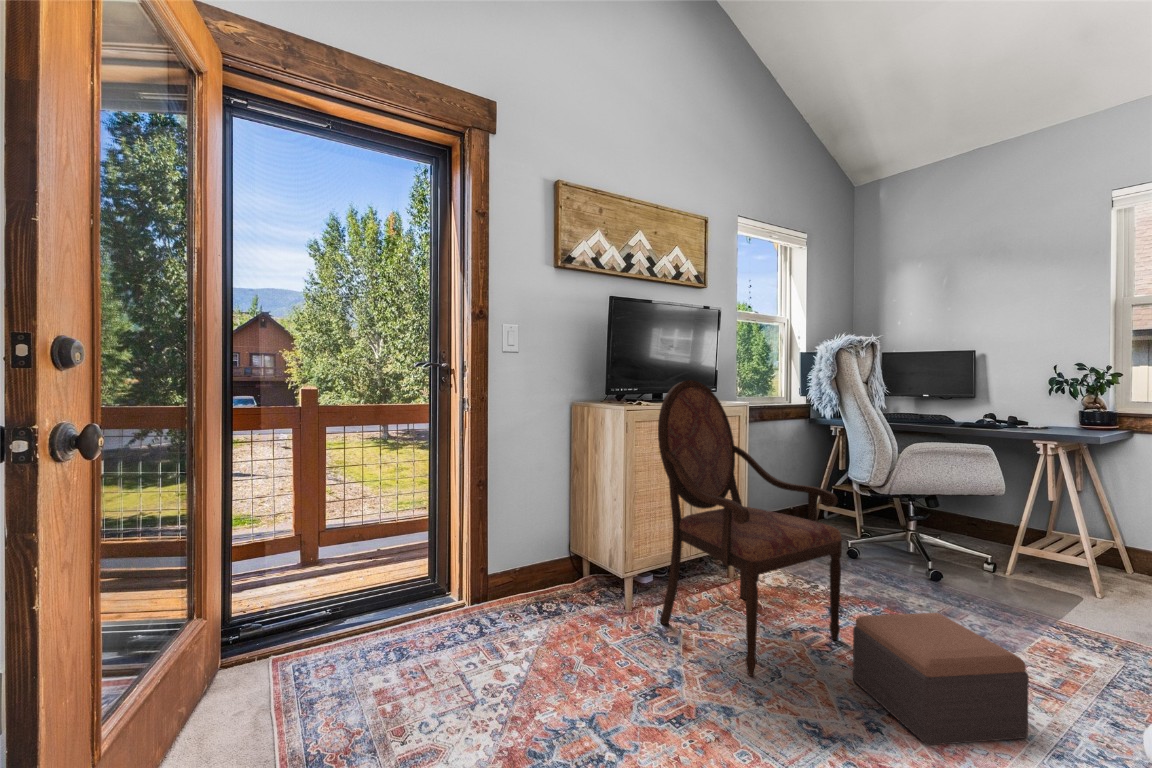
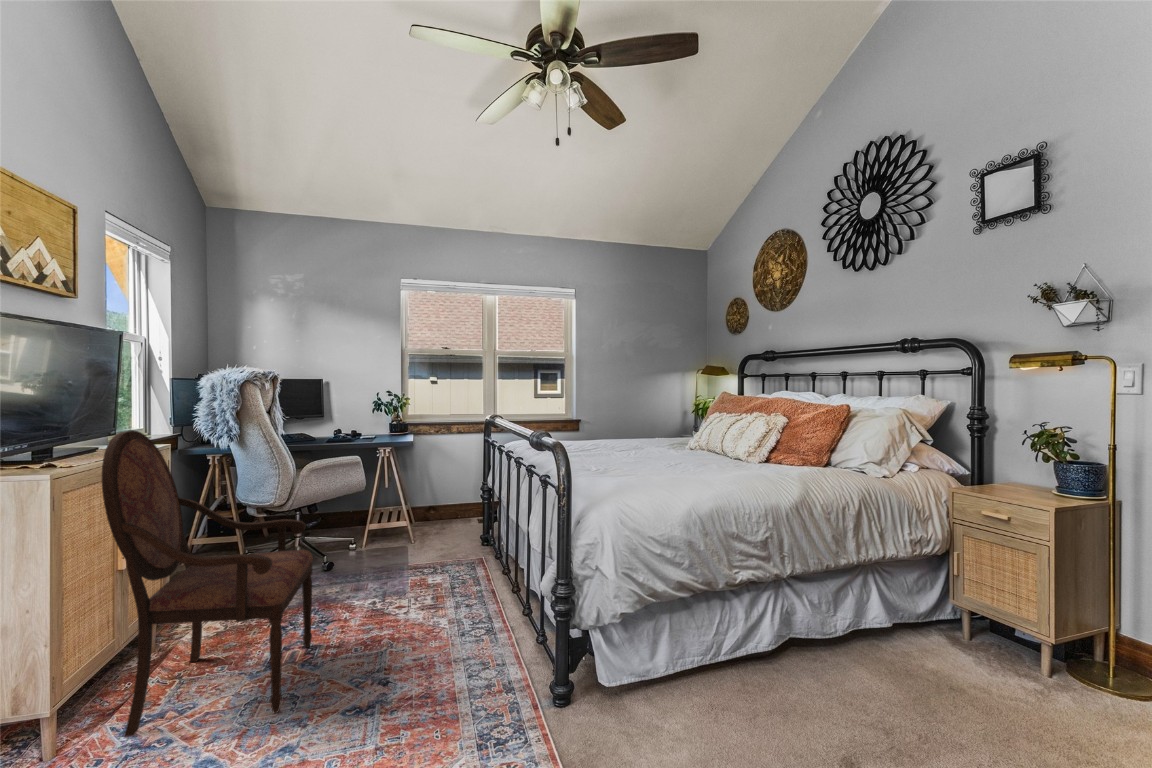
footstool: present [853,613,1029,745] -> none [347,585,448,672]

